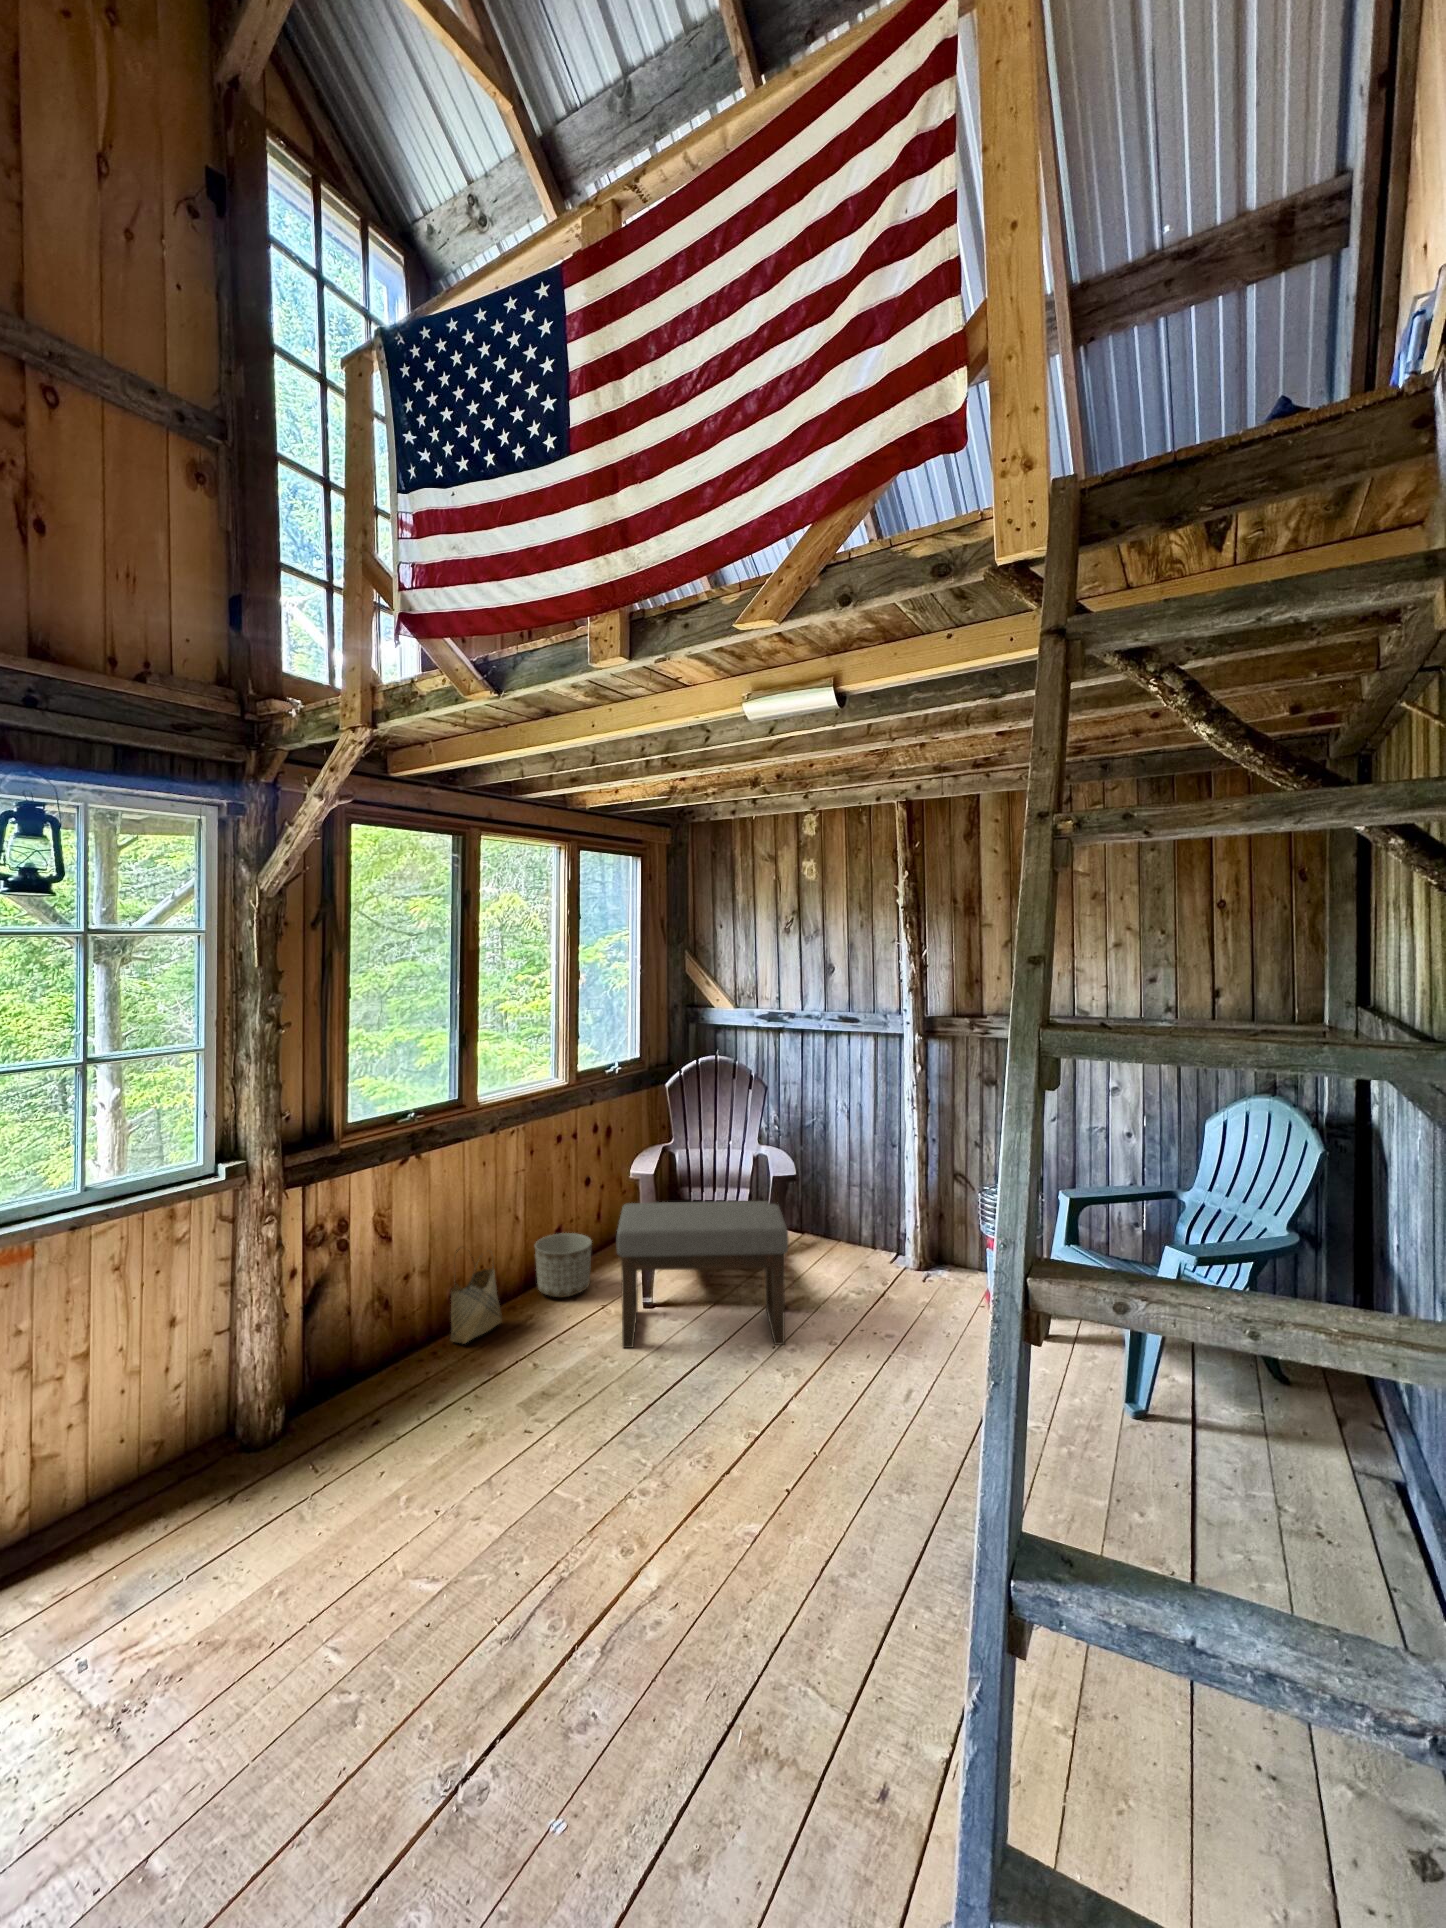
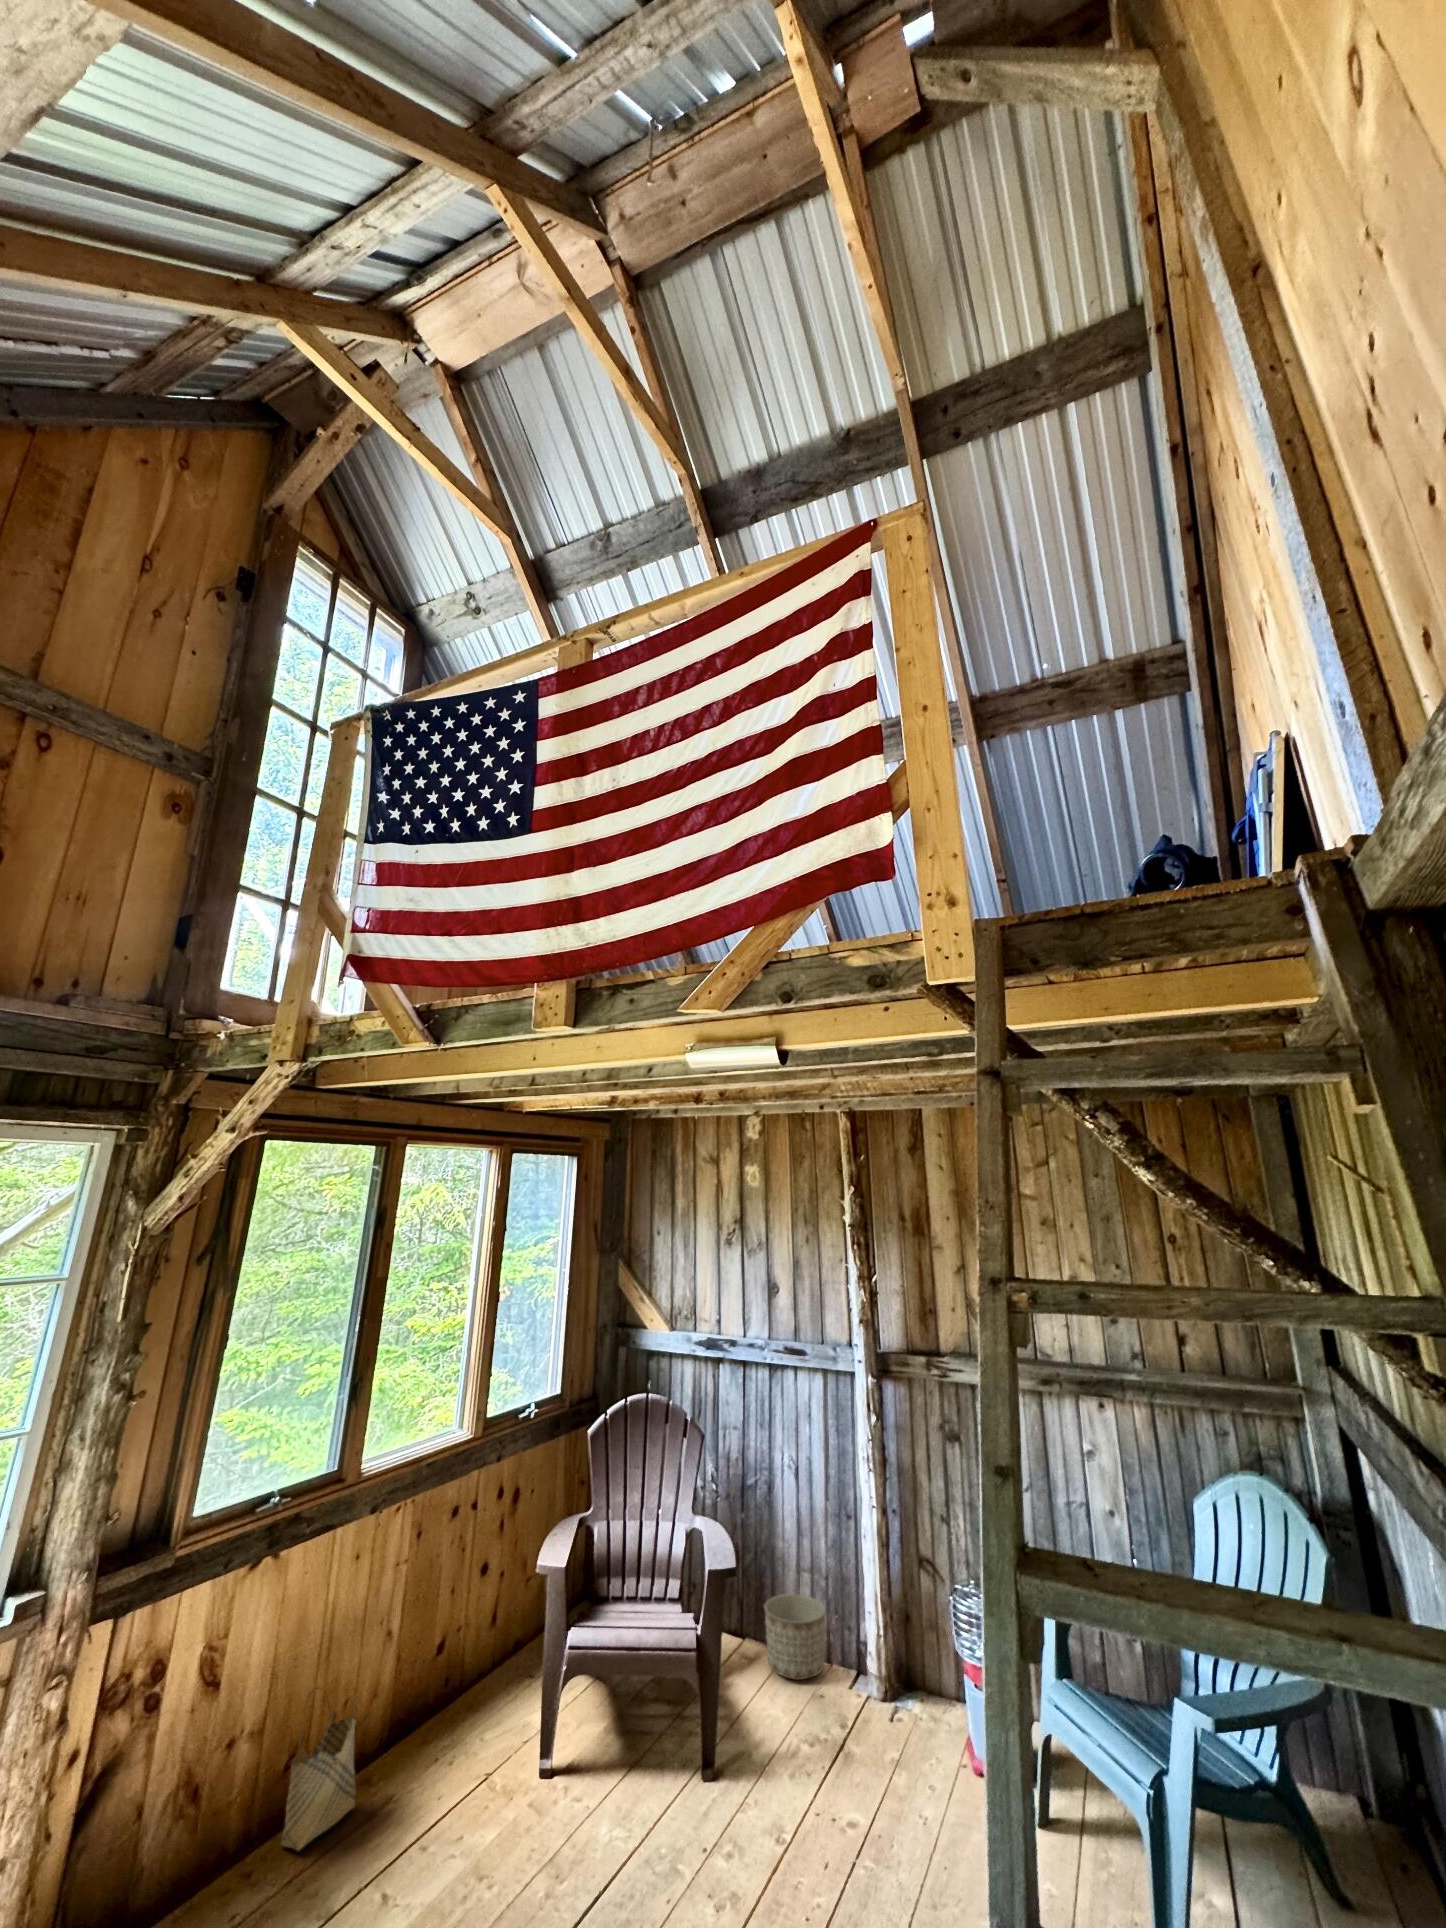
ottoman: present [617,1201,788,1348] -> none [509,1610,726,1854]
planter: present [535,1233,592,1297] -> present [764,1594,825,1680]

